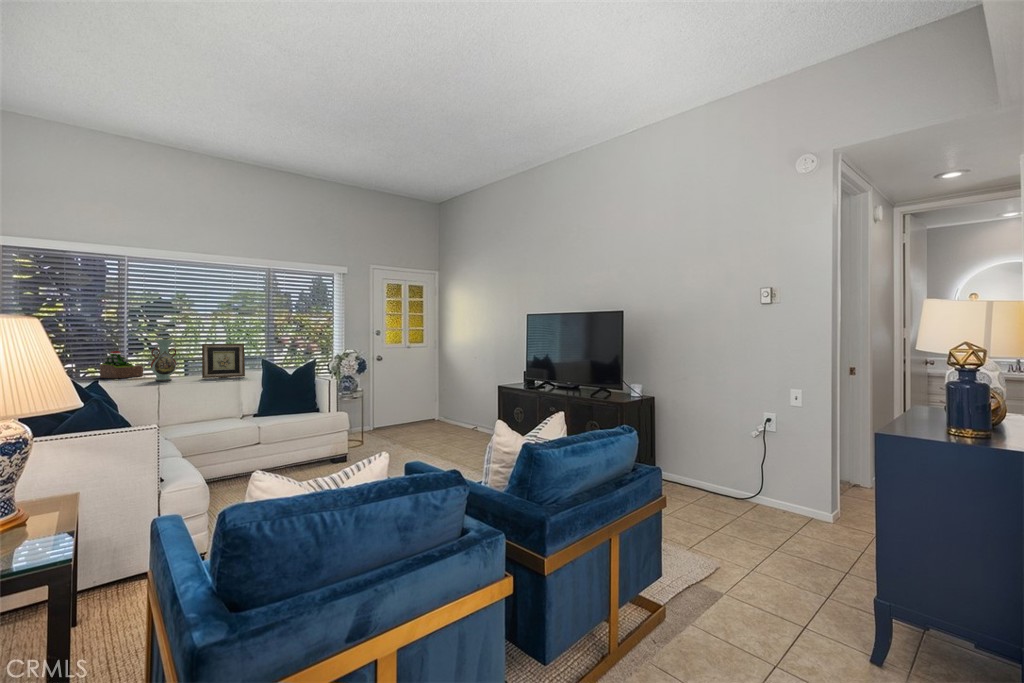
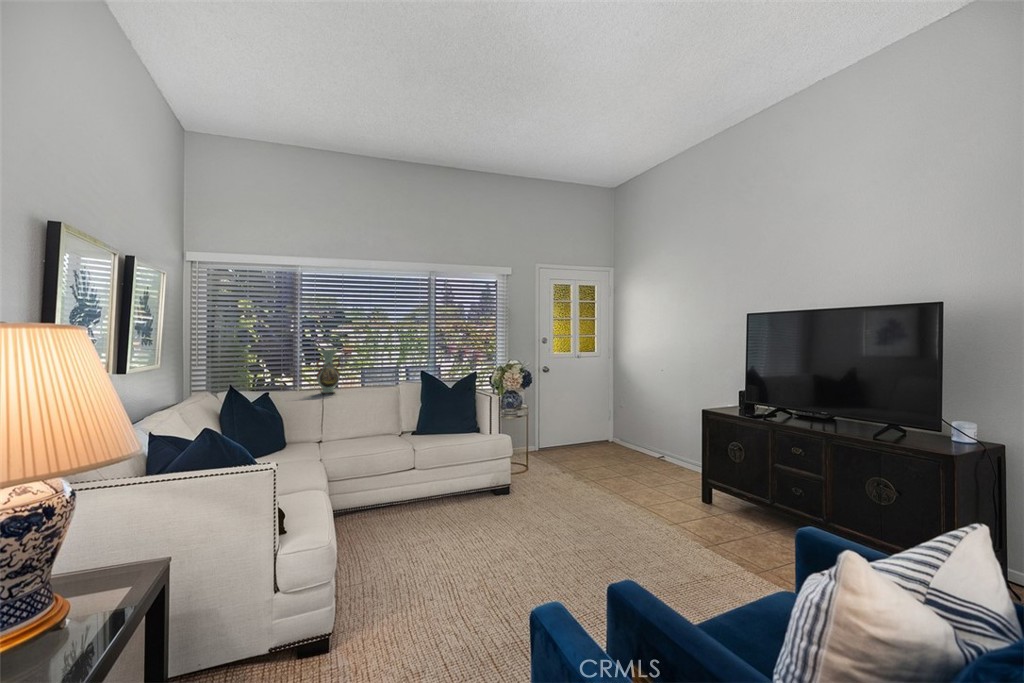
picture frame: present [202,344,245,378] -> none [364,354,404,391]
succulent plant: present [100,351,143,378] -> none [279,362,315,389]

